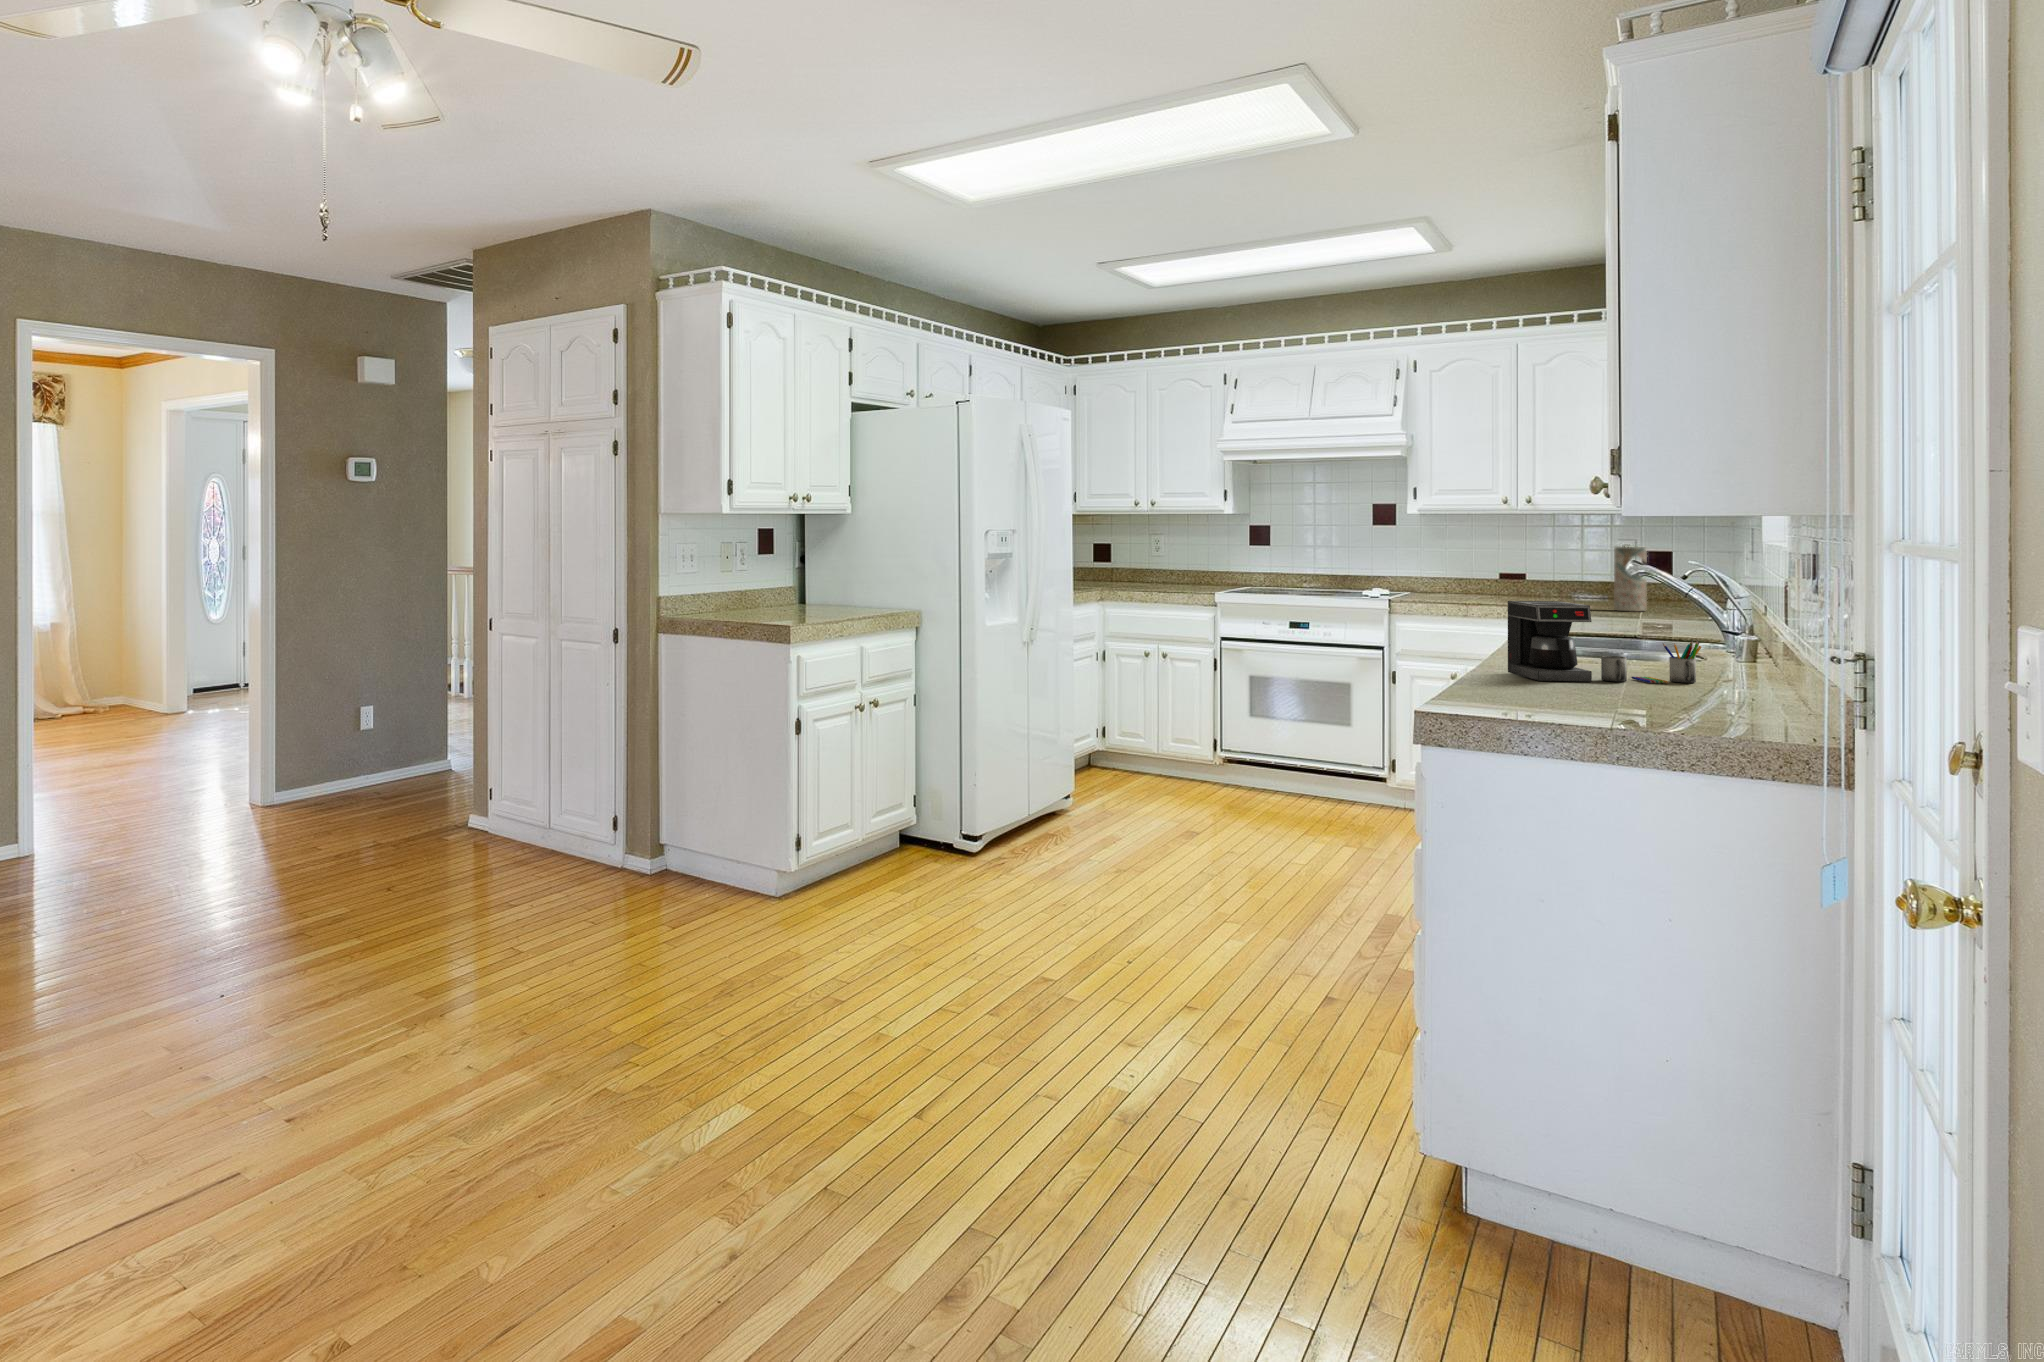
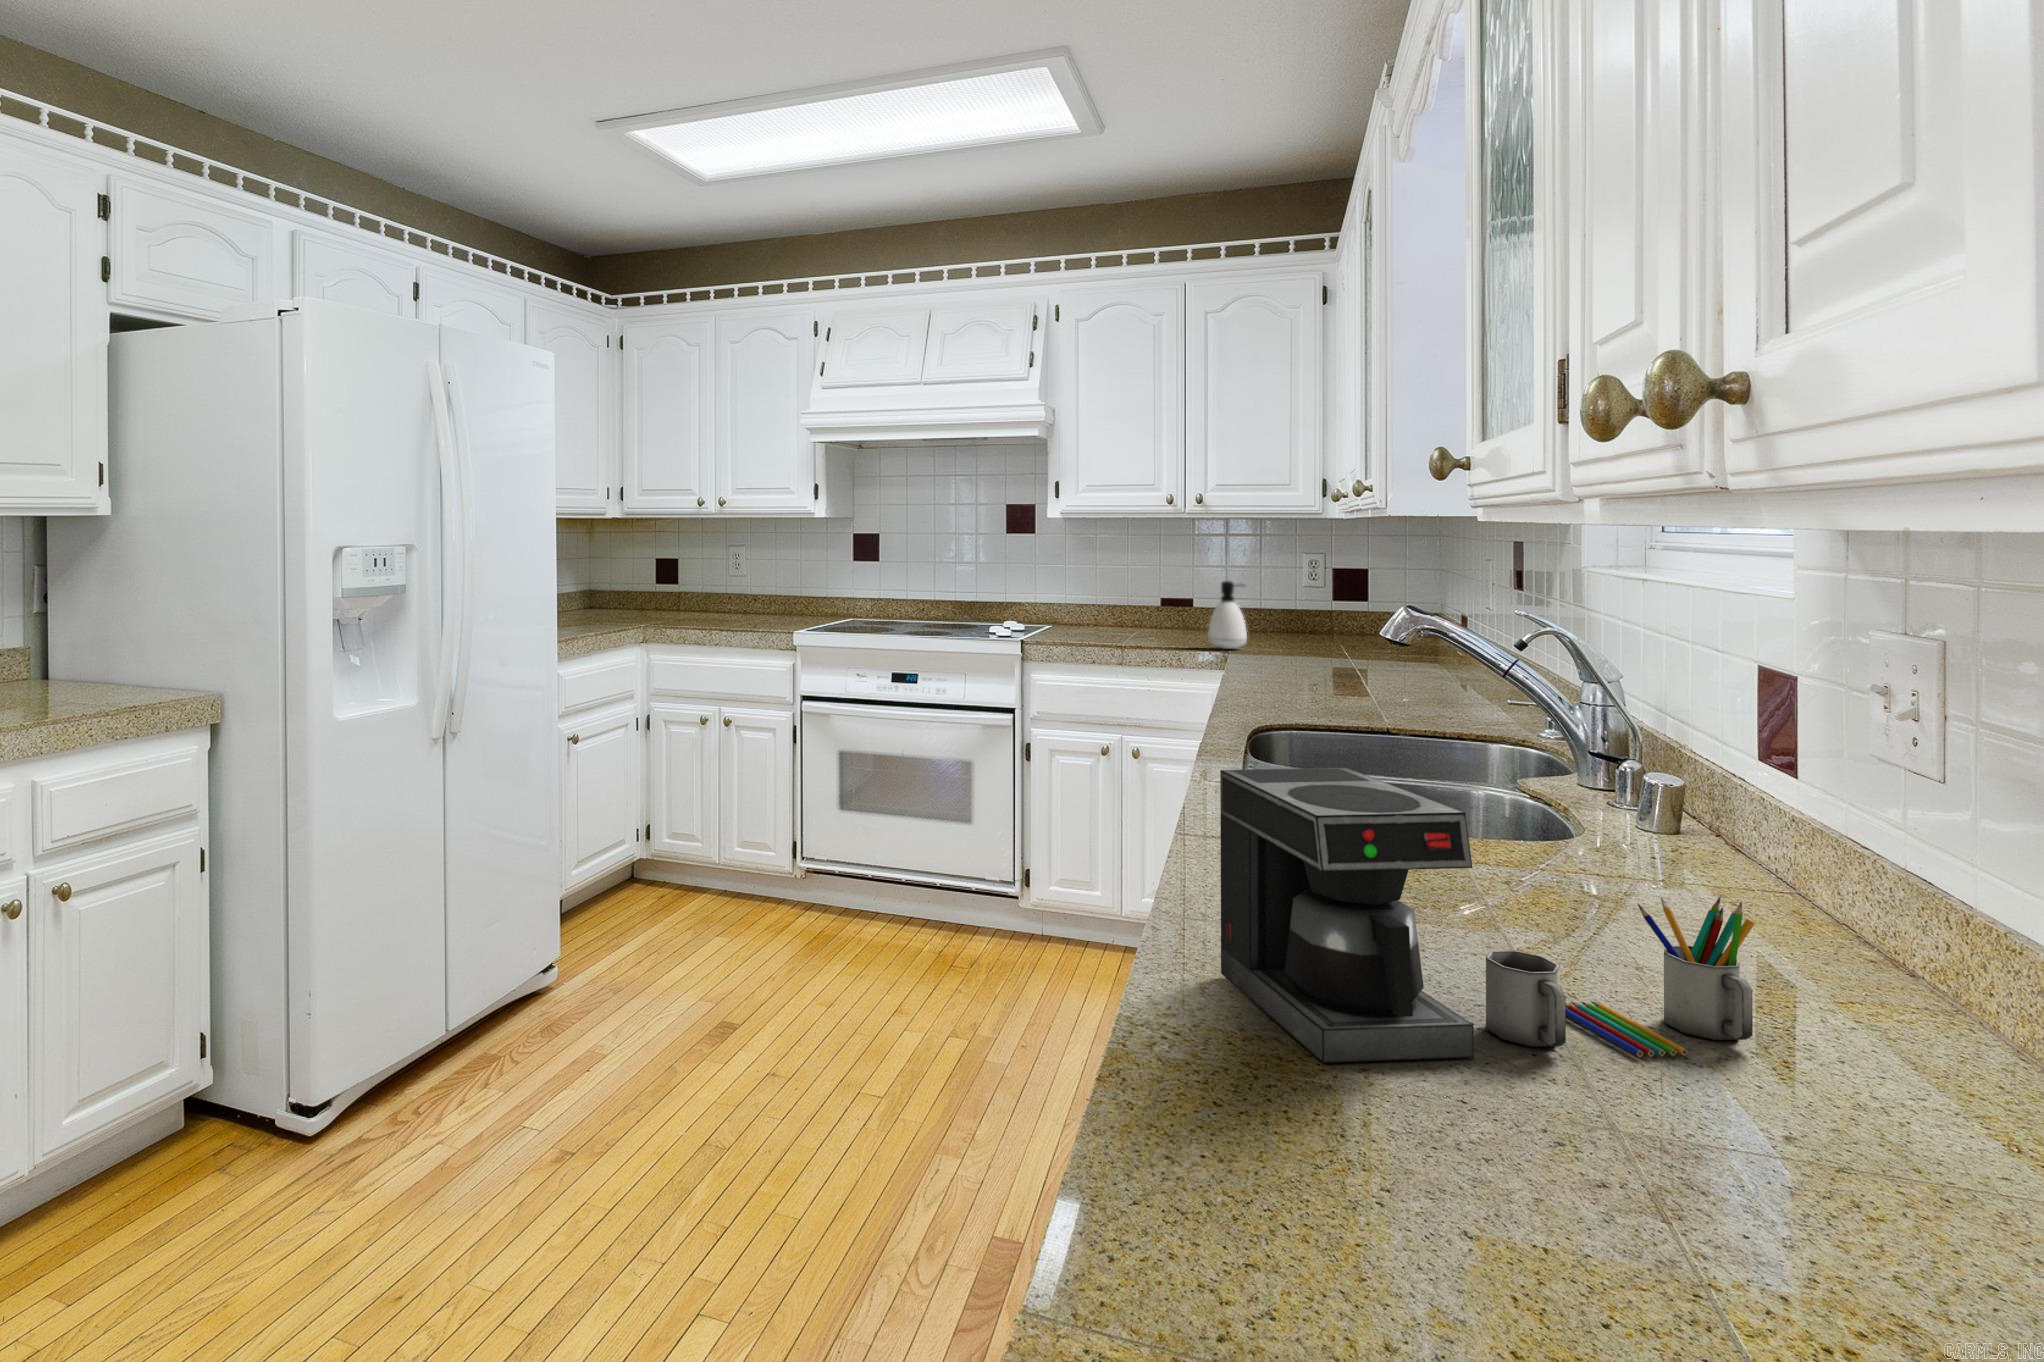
vase: present [1614,546,1647,611] -> none [1304,562,1344,652]
soap dispenser: none [1536,560,1567,609] -> present [1208,581,1247,649]

